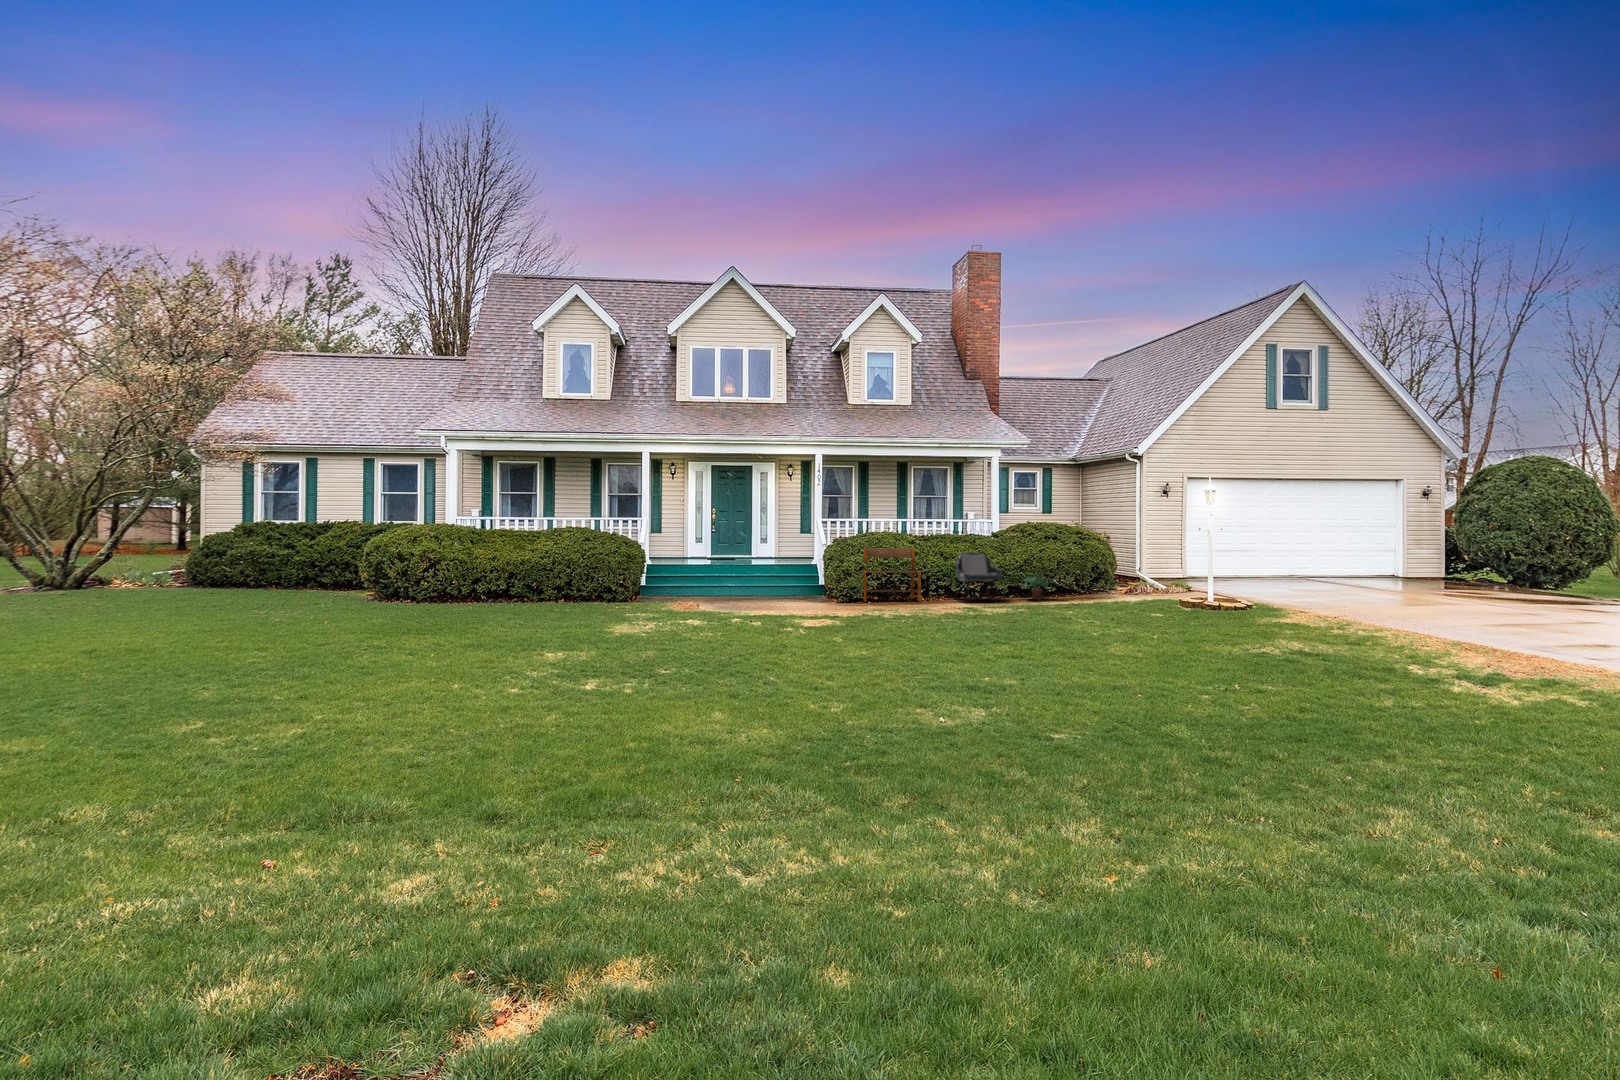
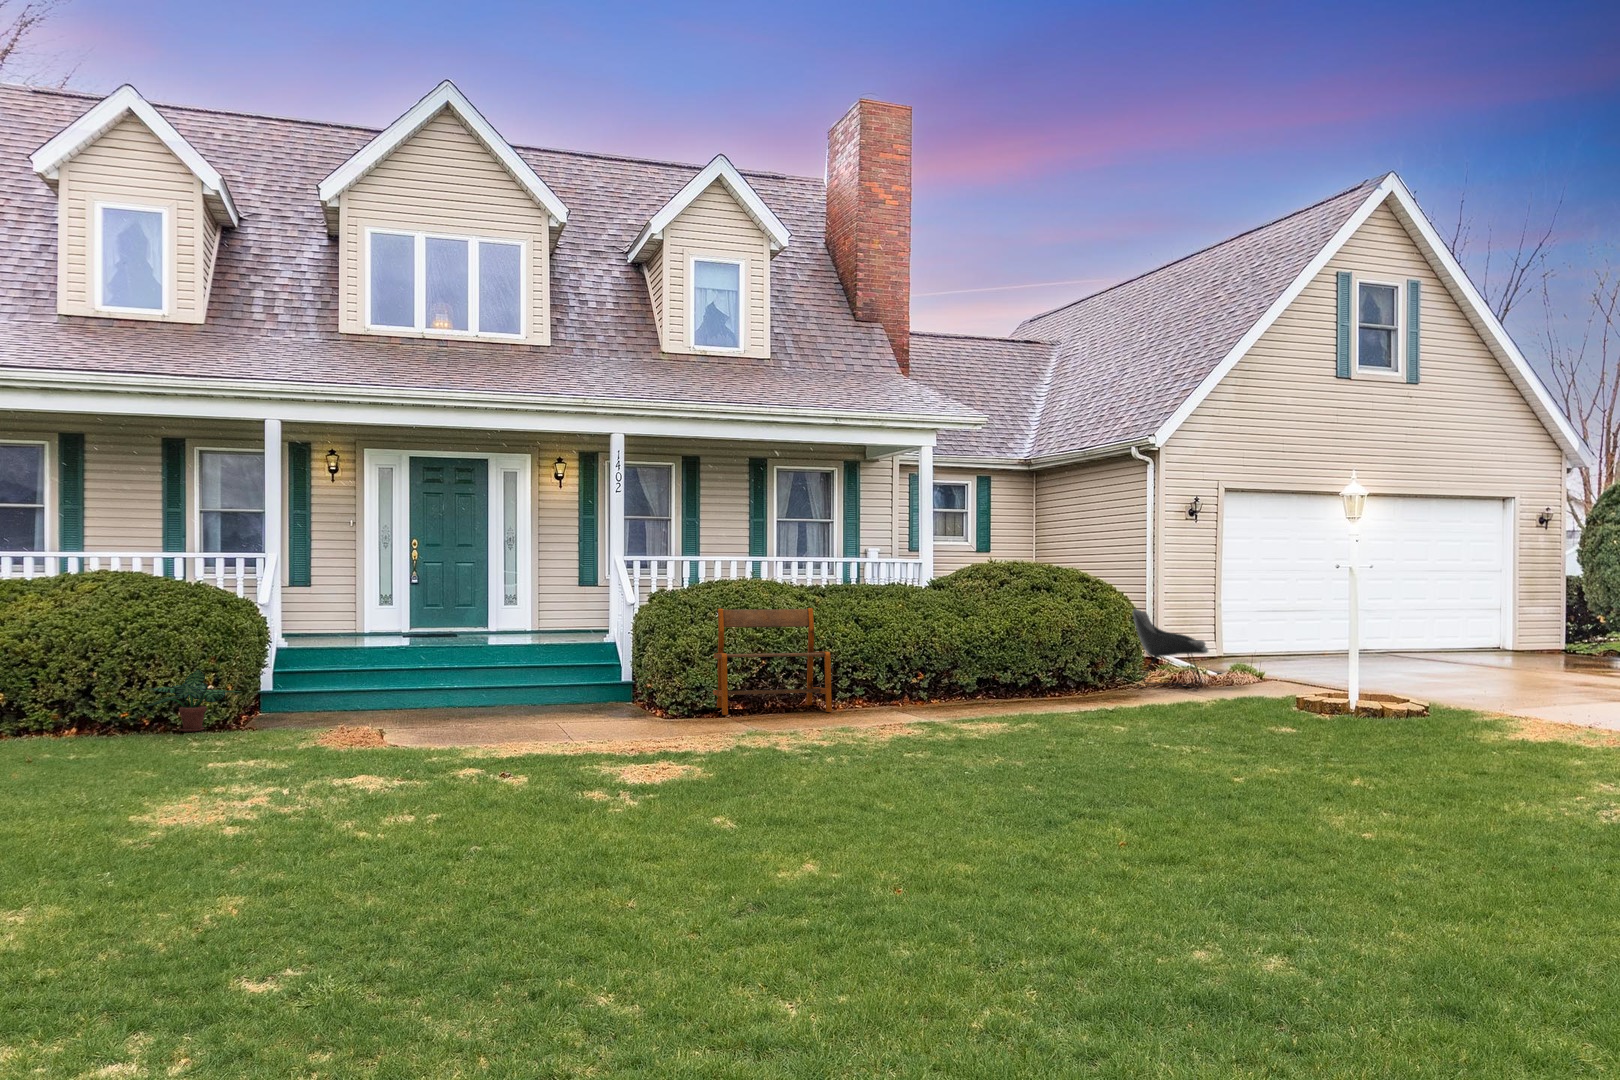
lounge chair: present [955,552,1003,601] -> present [1132,609,1208,690]
potted plant: present [1024,573,1049,600] -> present [145,670,240,732]

